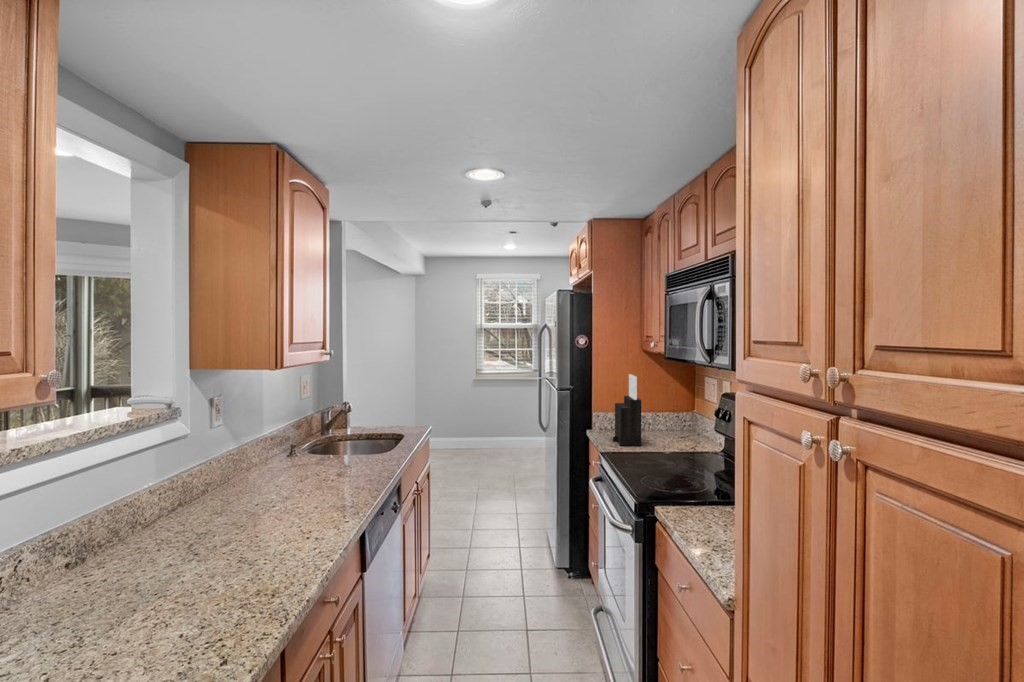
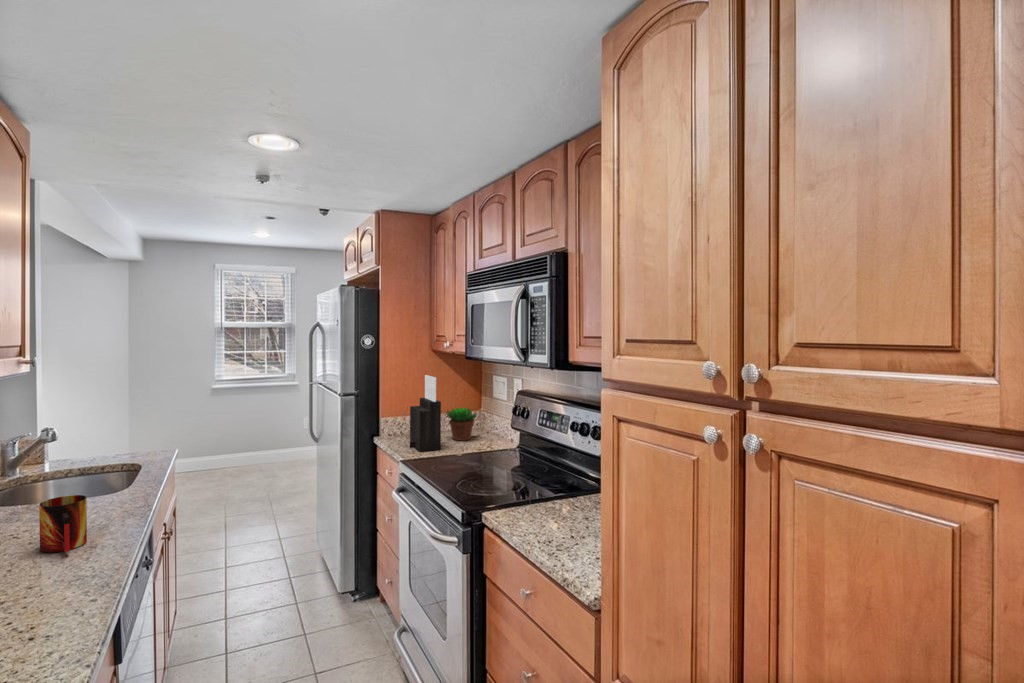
succulent plant: none [650,406,684,440] -> present [446,408,476,441]
mug: none [338,449,364,487] -> present [39,495,87,553]

